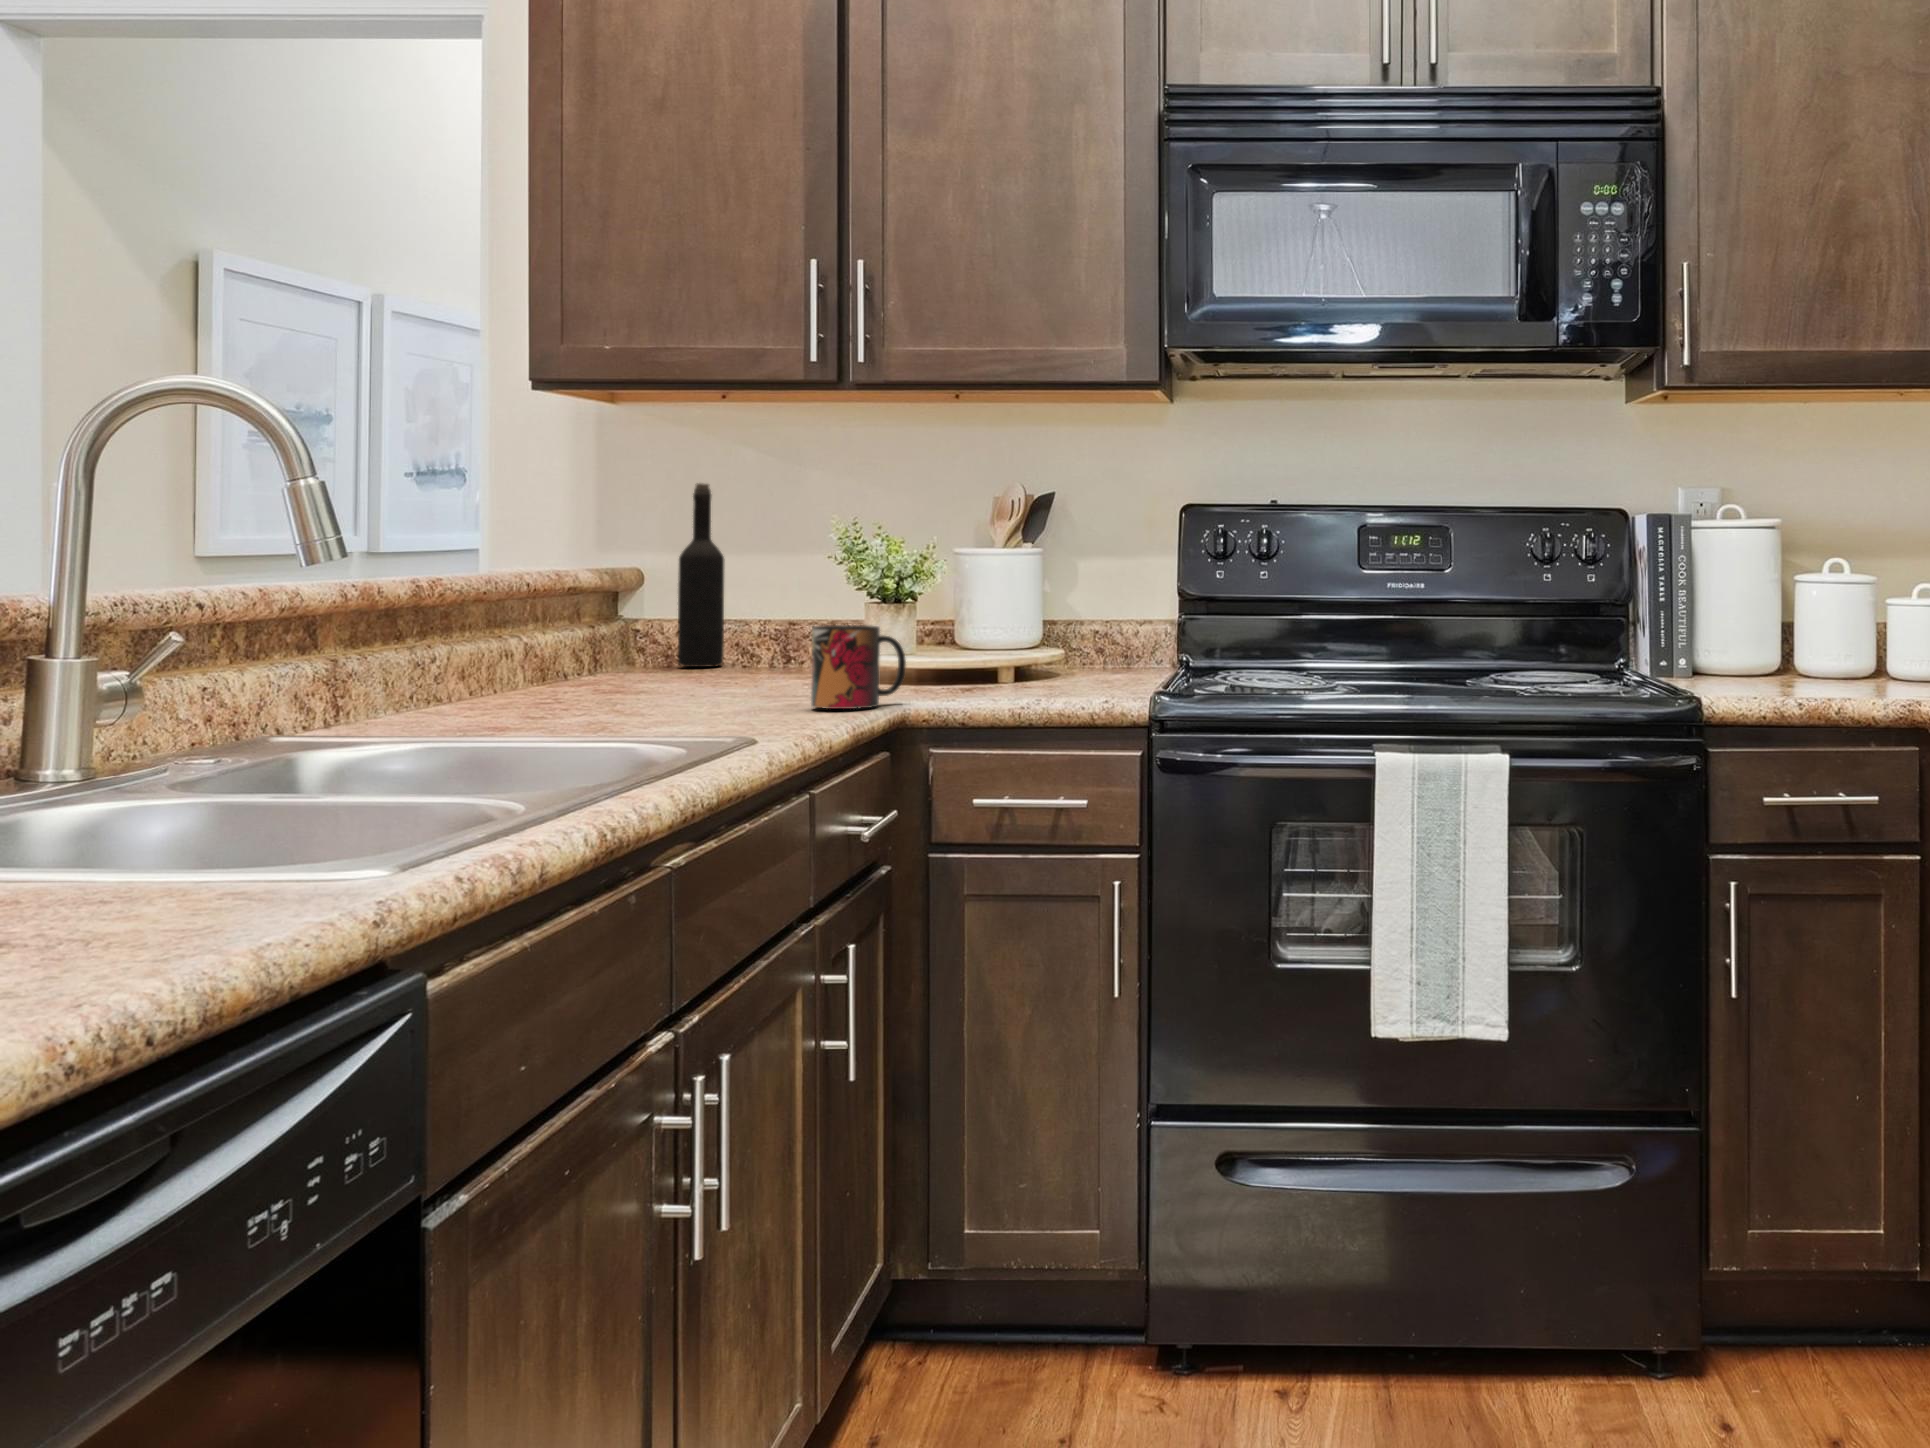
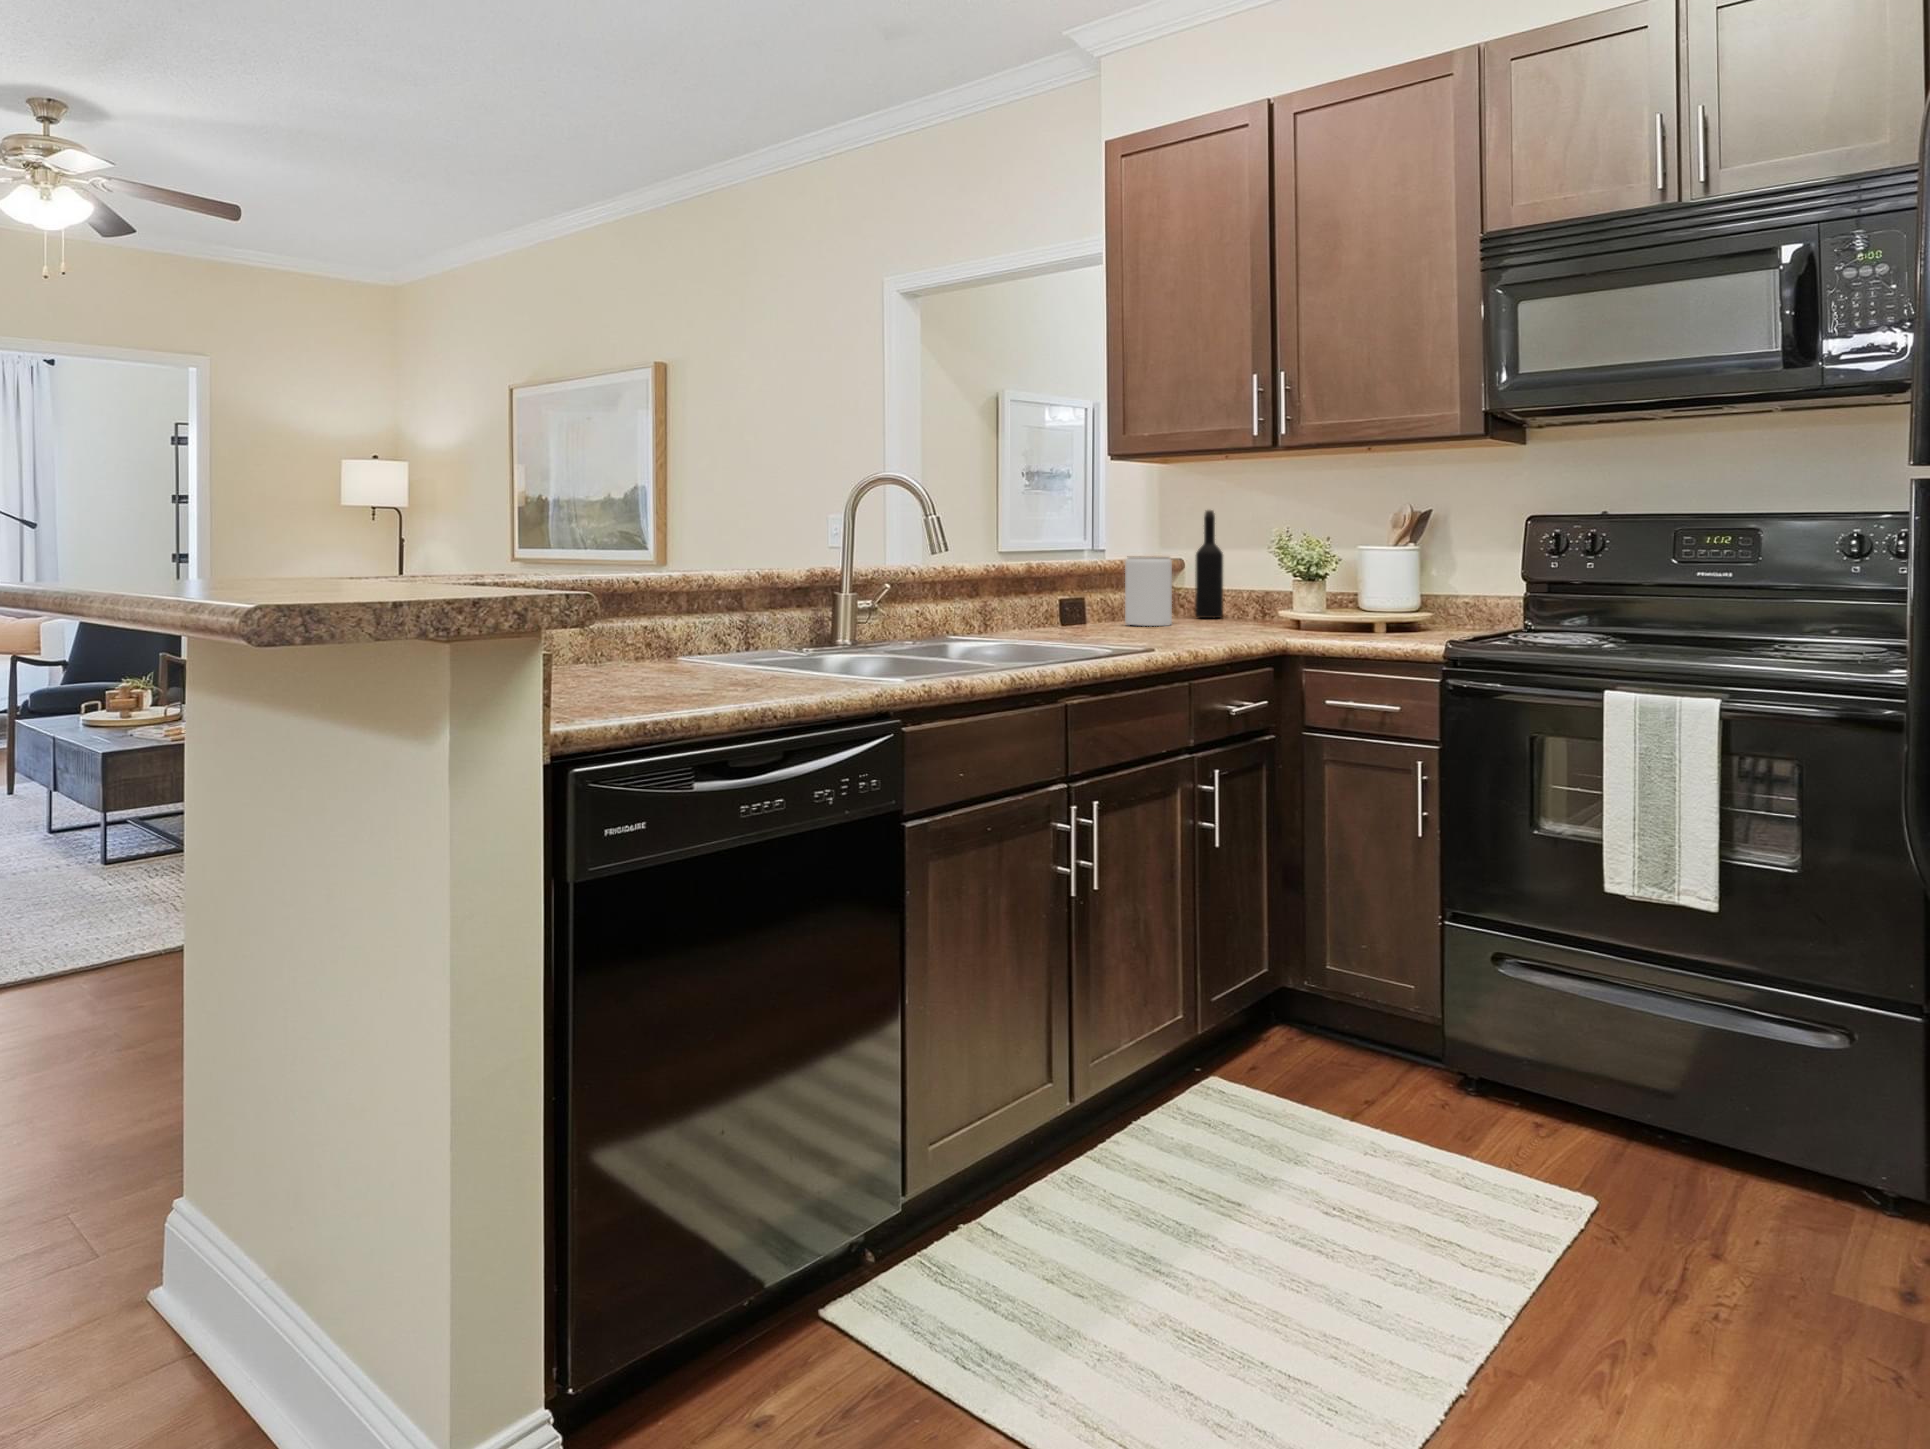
jar: none [581,561,666,686] -> present [1125,556,1172,626]
mug: present [811,625,906,709] -> none [1213,593,1272,640]

